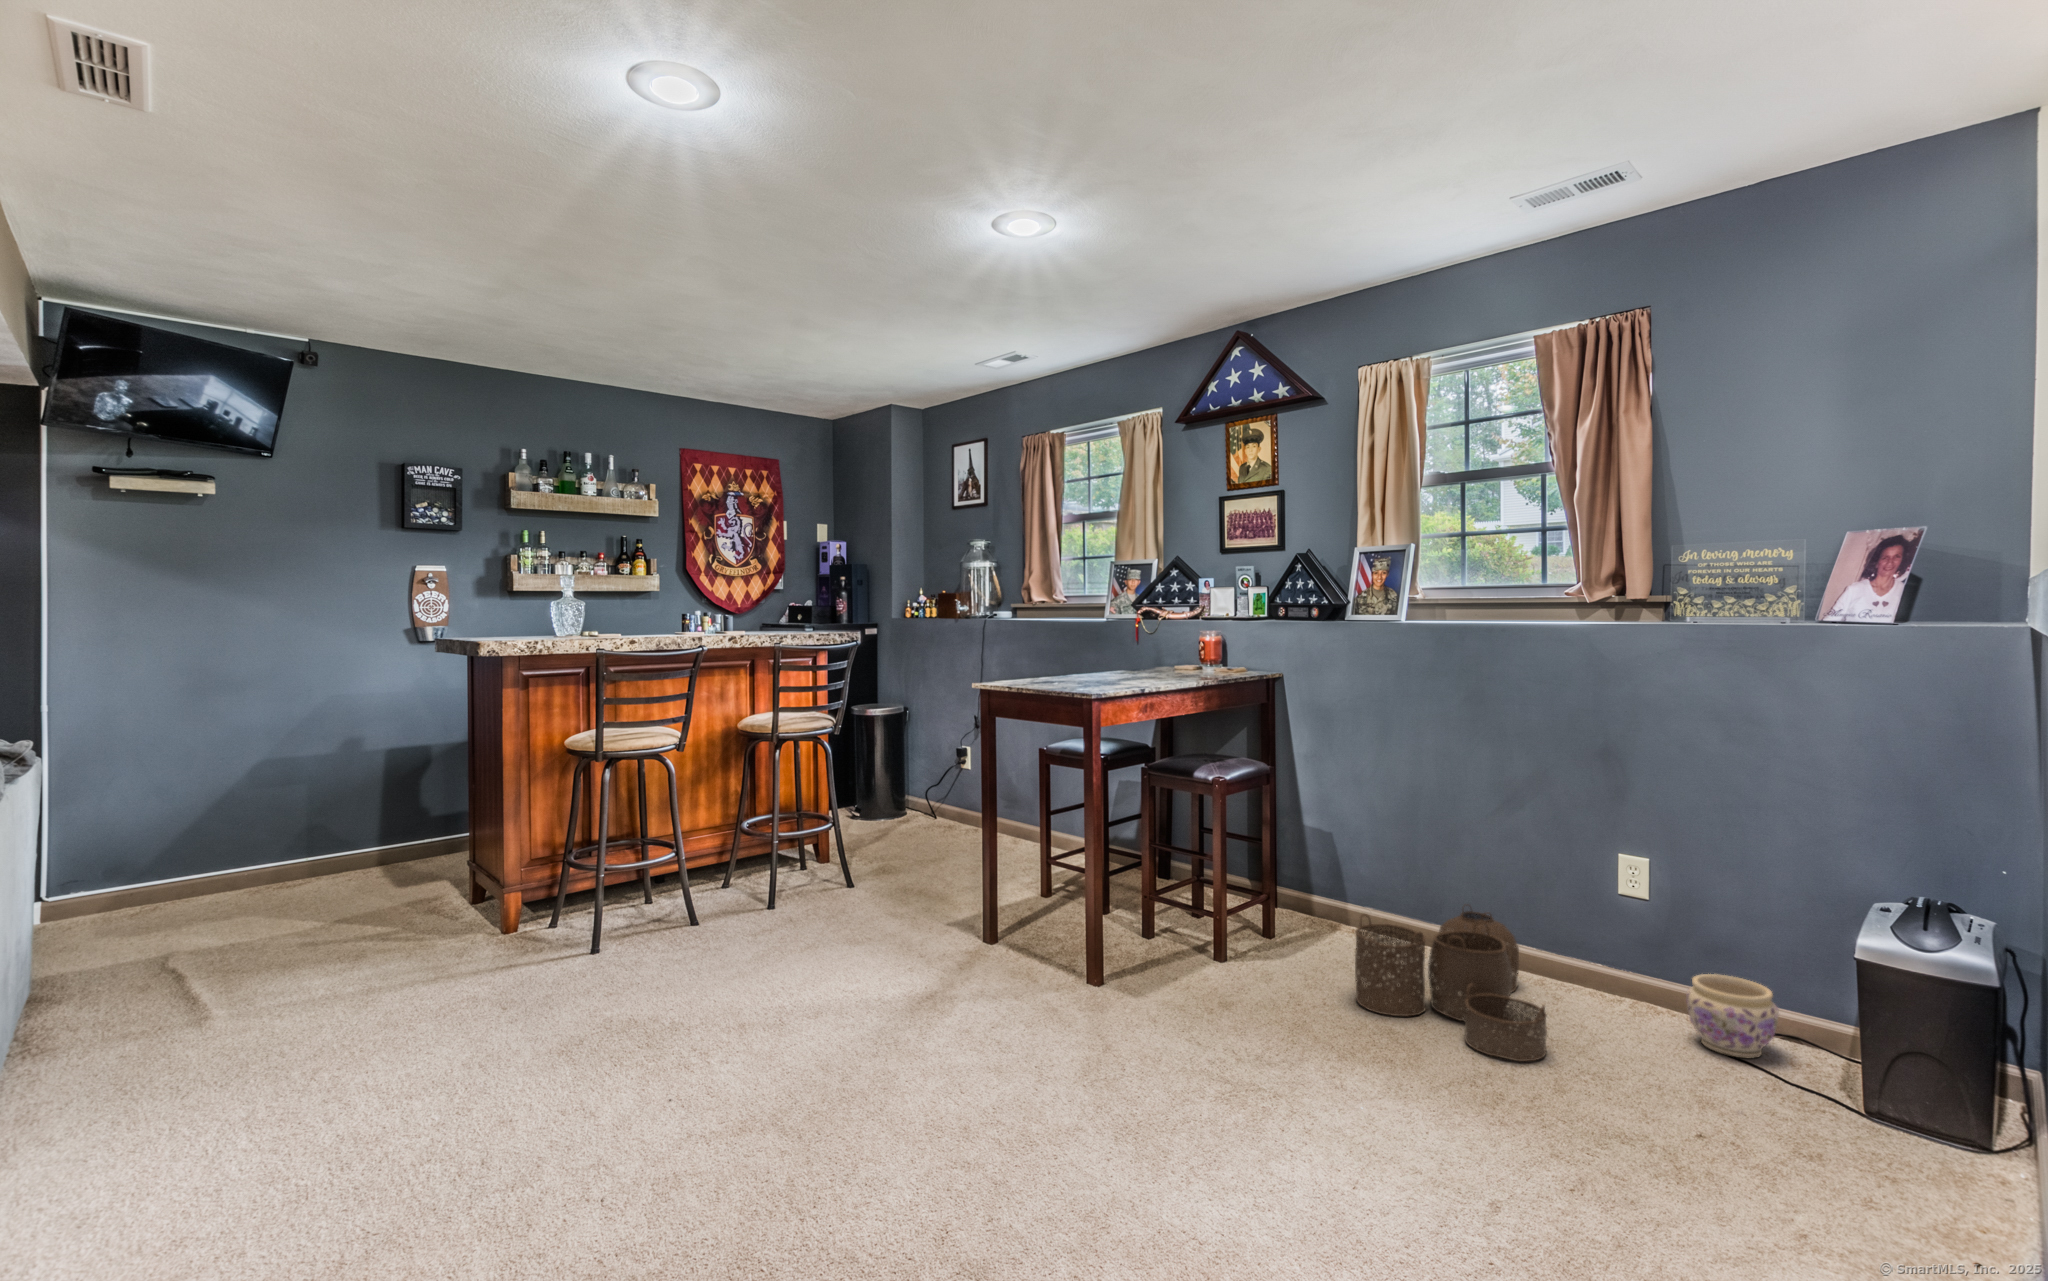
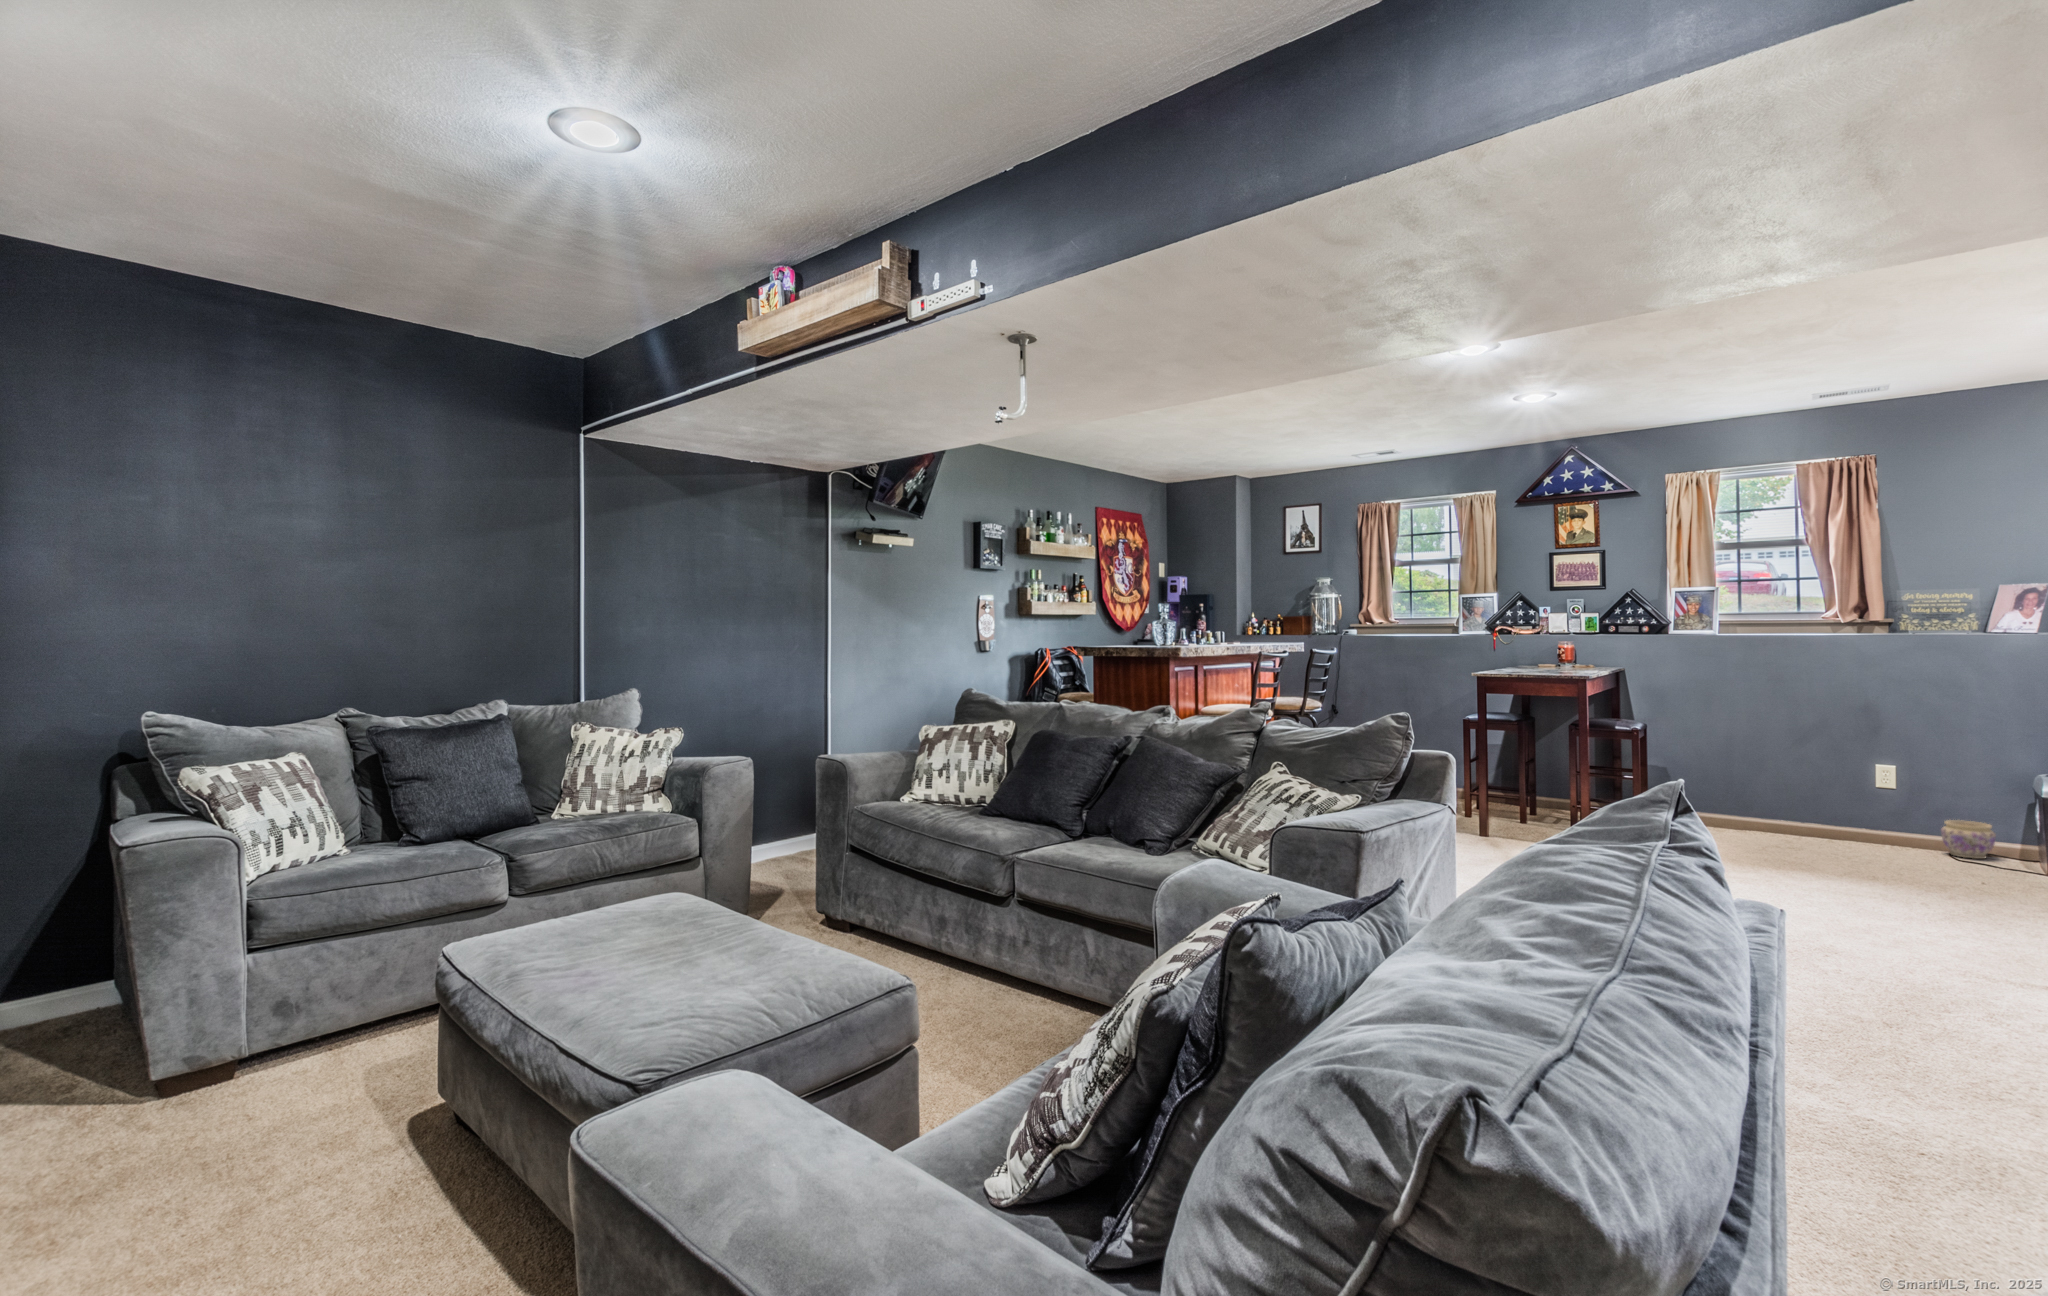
woven basket: present [1355,907,1547,1061] -> none [1749,796,1887,864]

